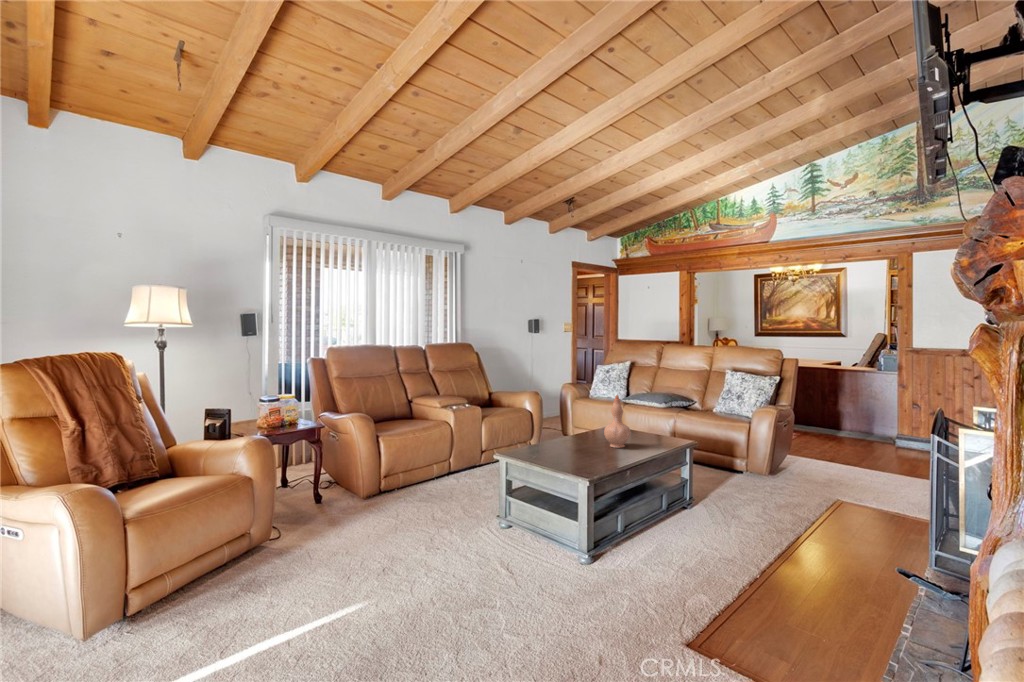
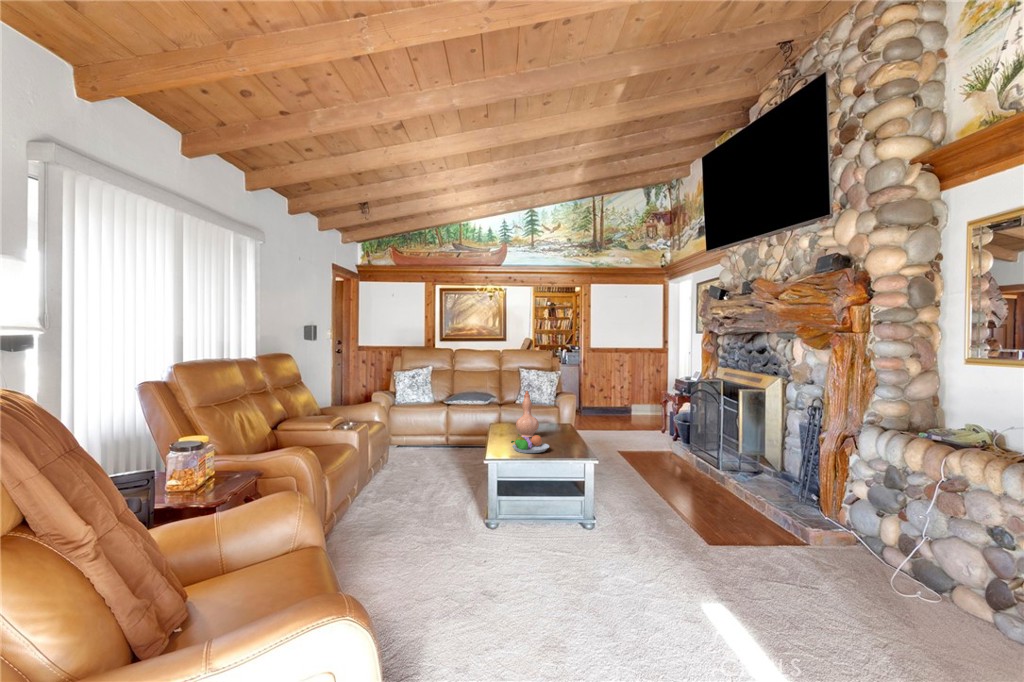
fruit bowl: none [553,440,599,464] -> present [511,434,549,453]

